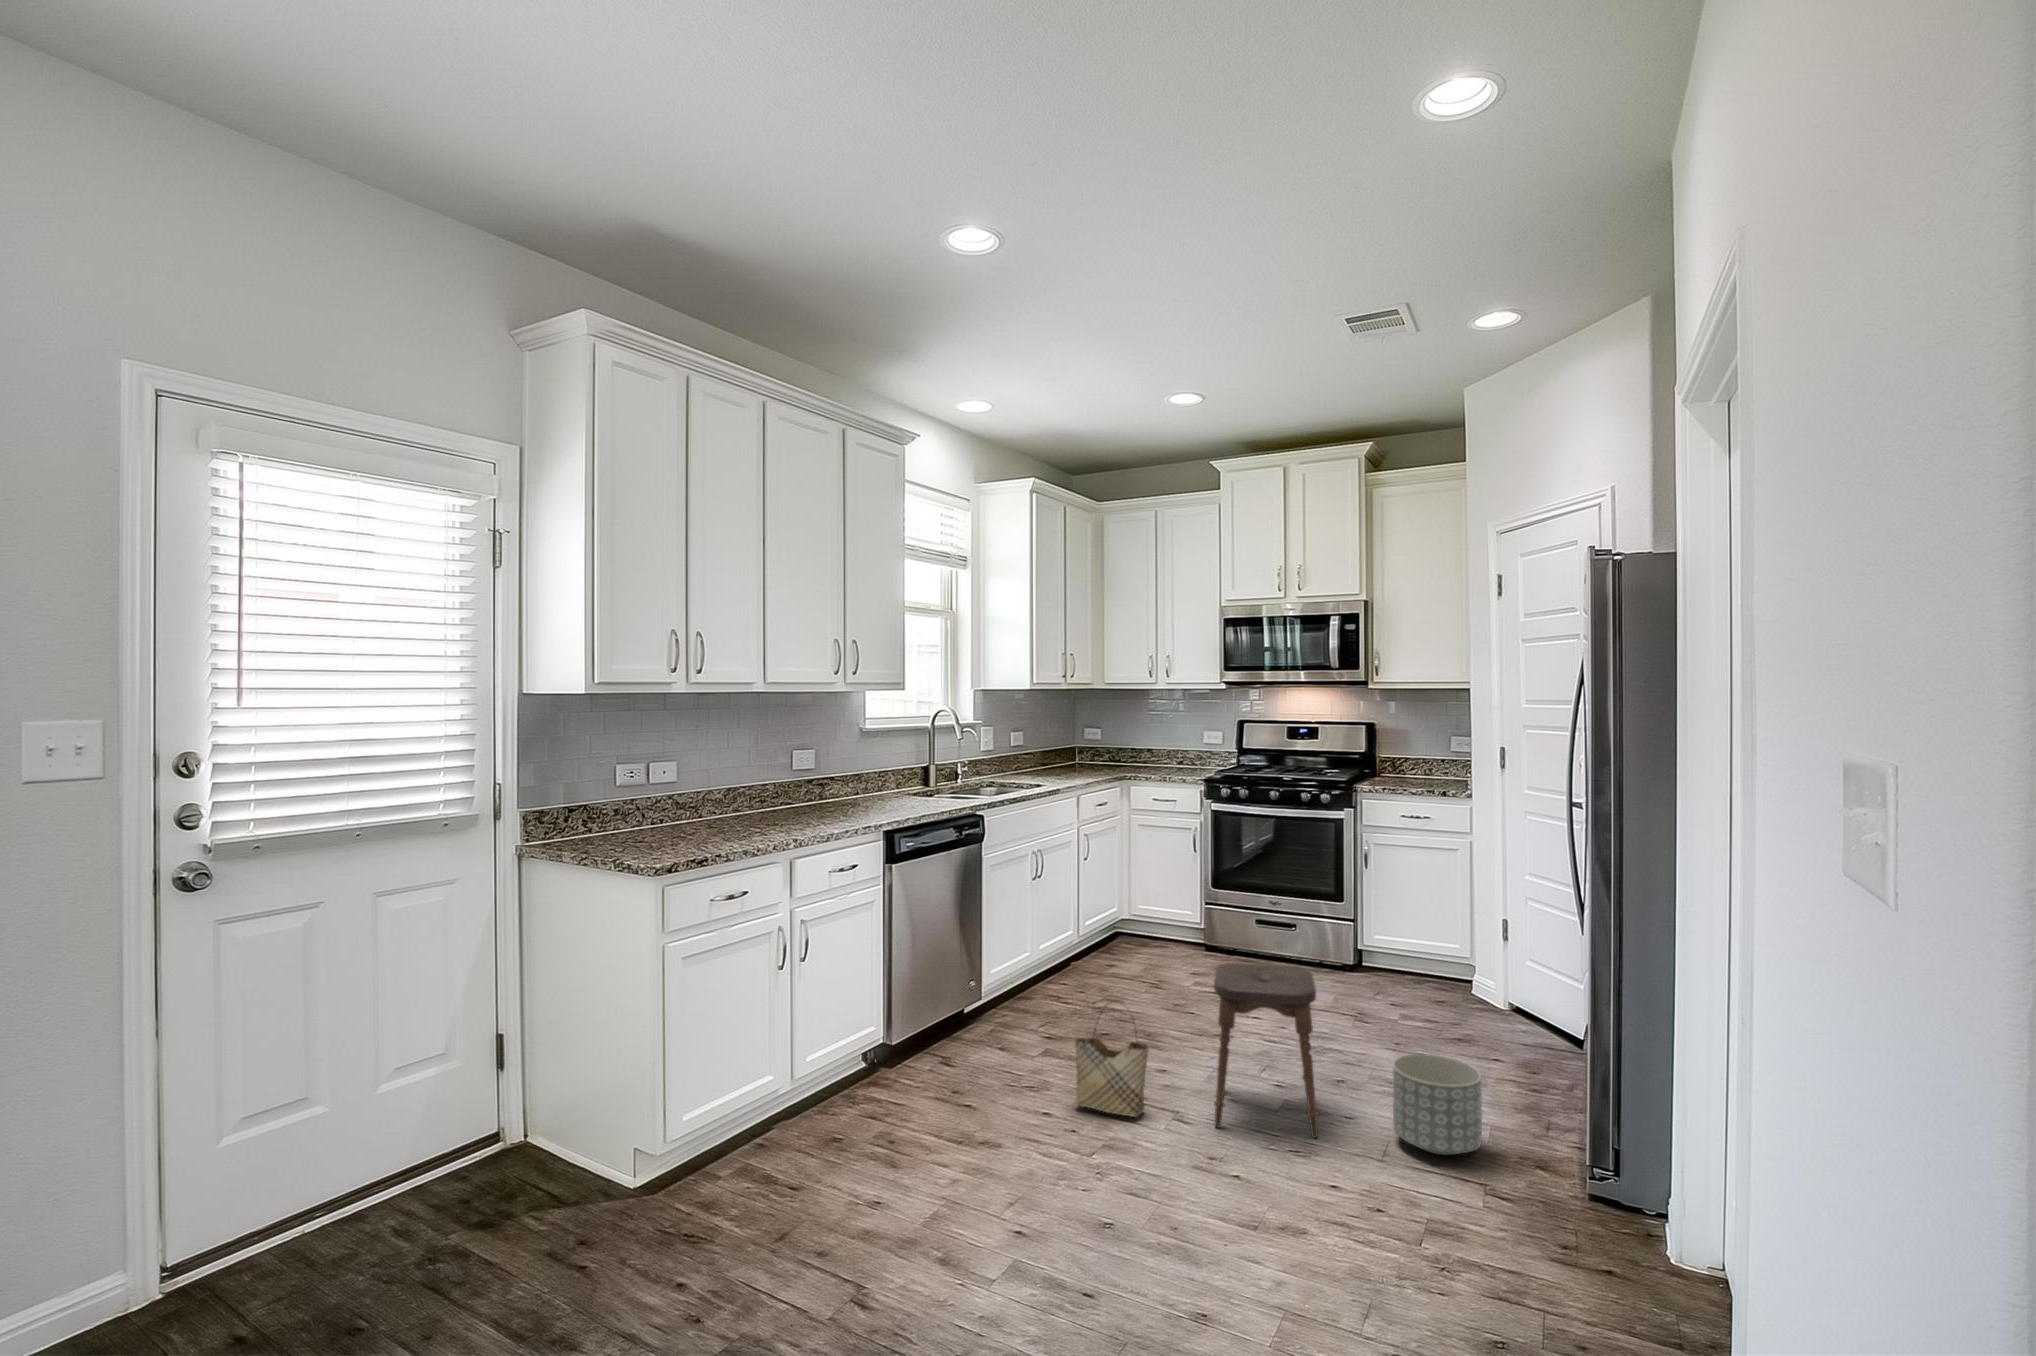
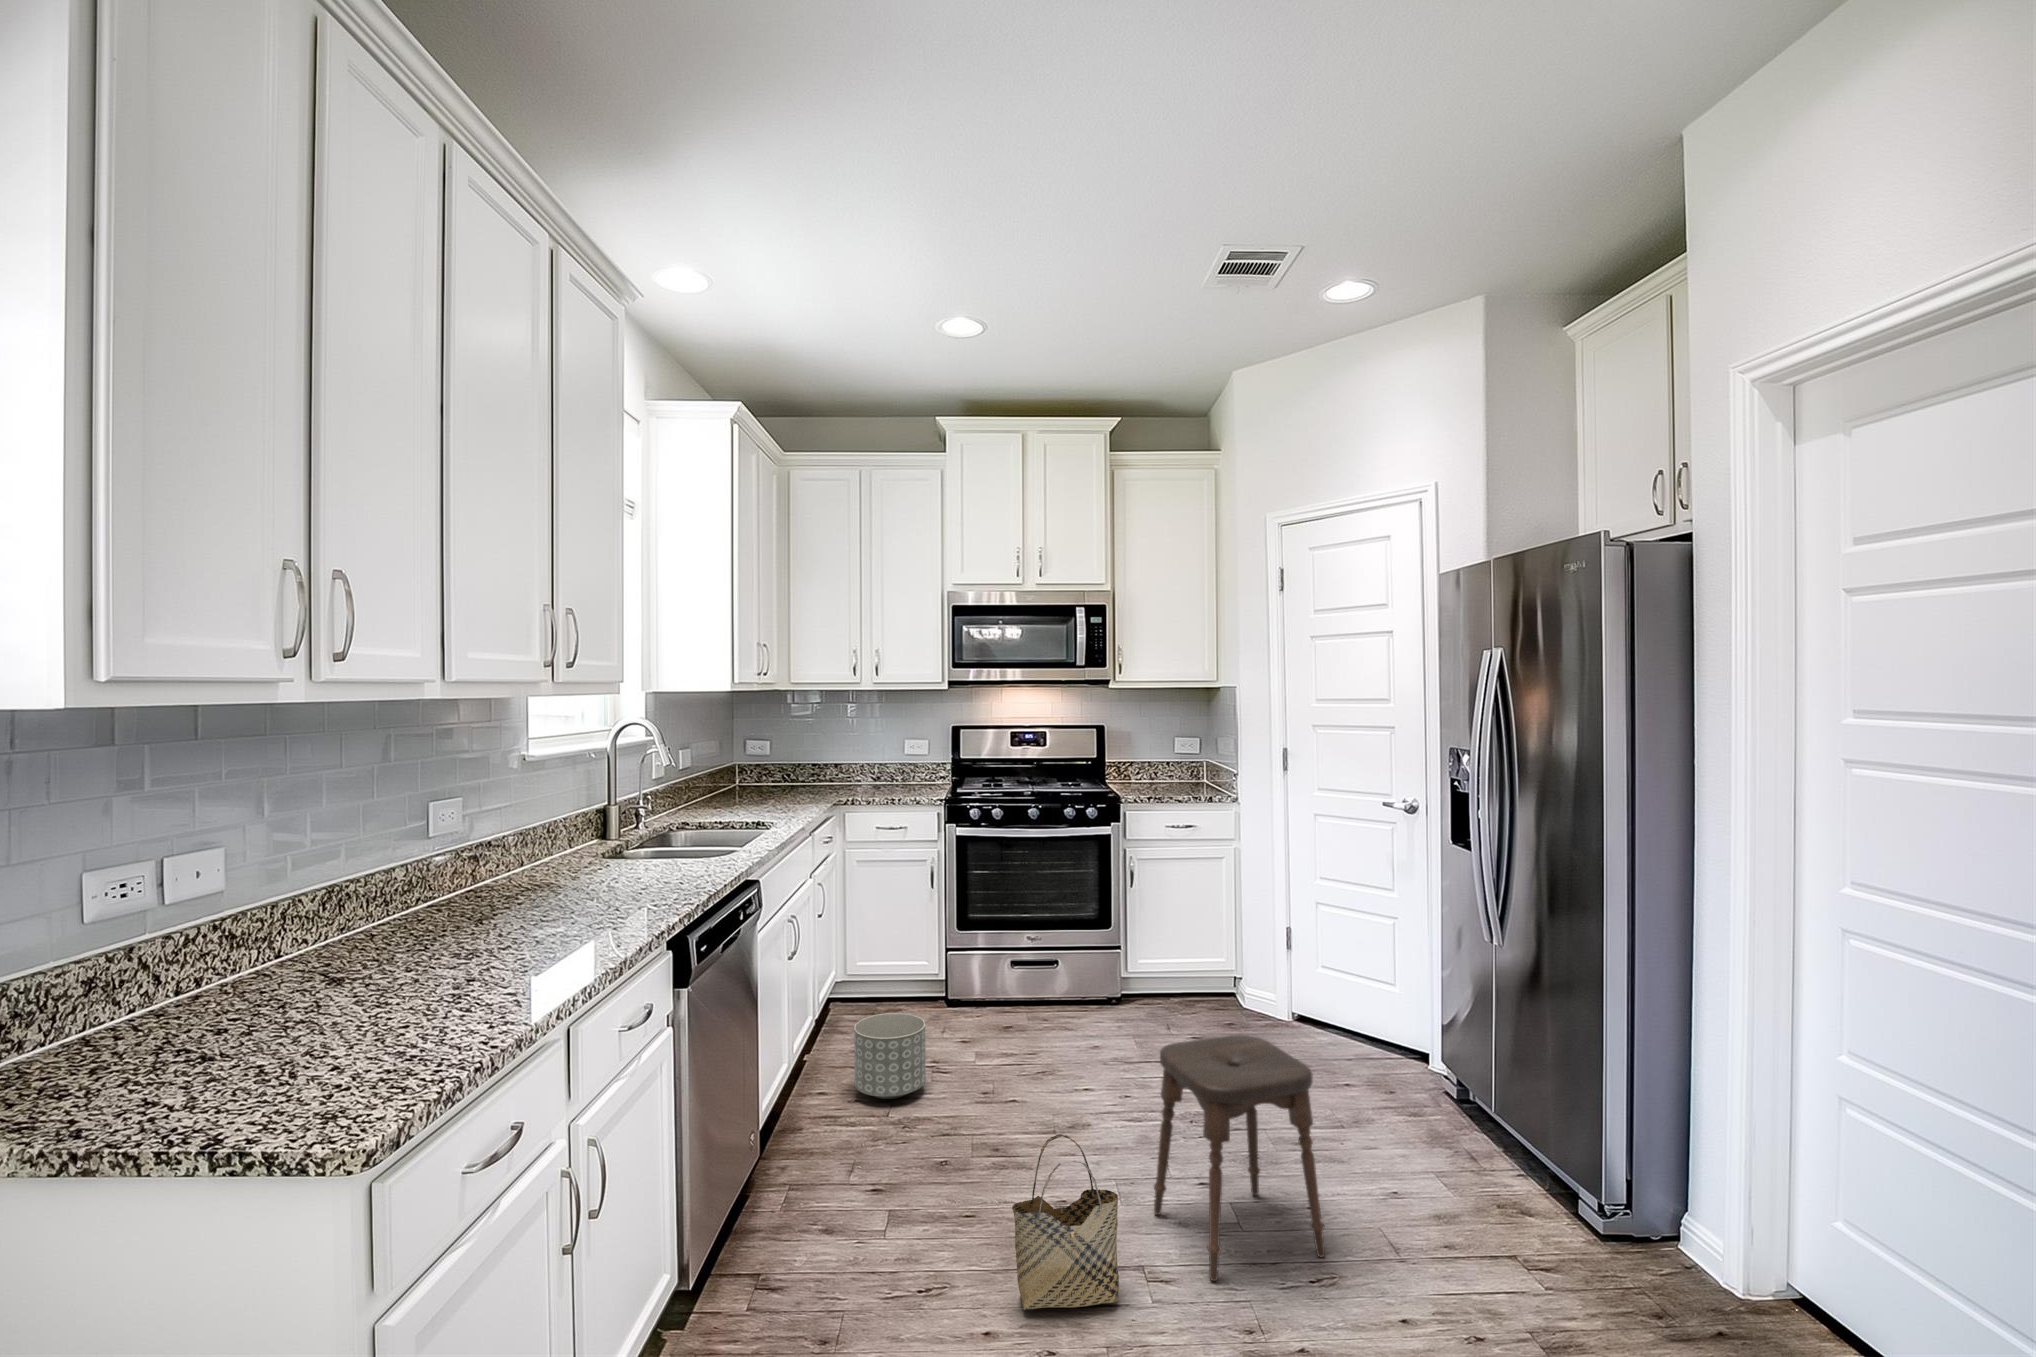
planter: present [1393,1054,1482,1155] -> present [854,1013,926,1099]

